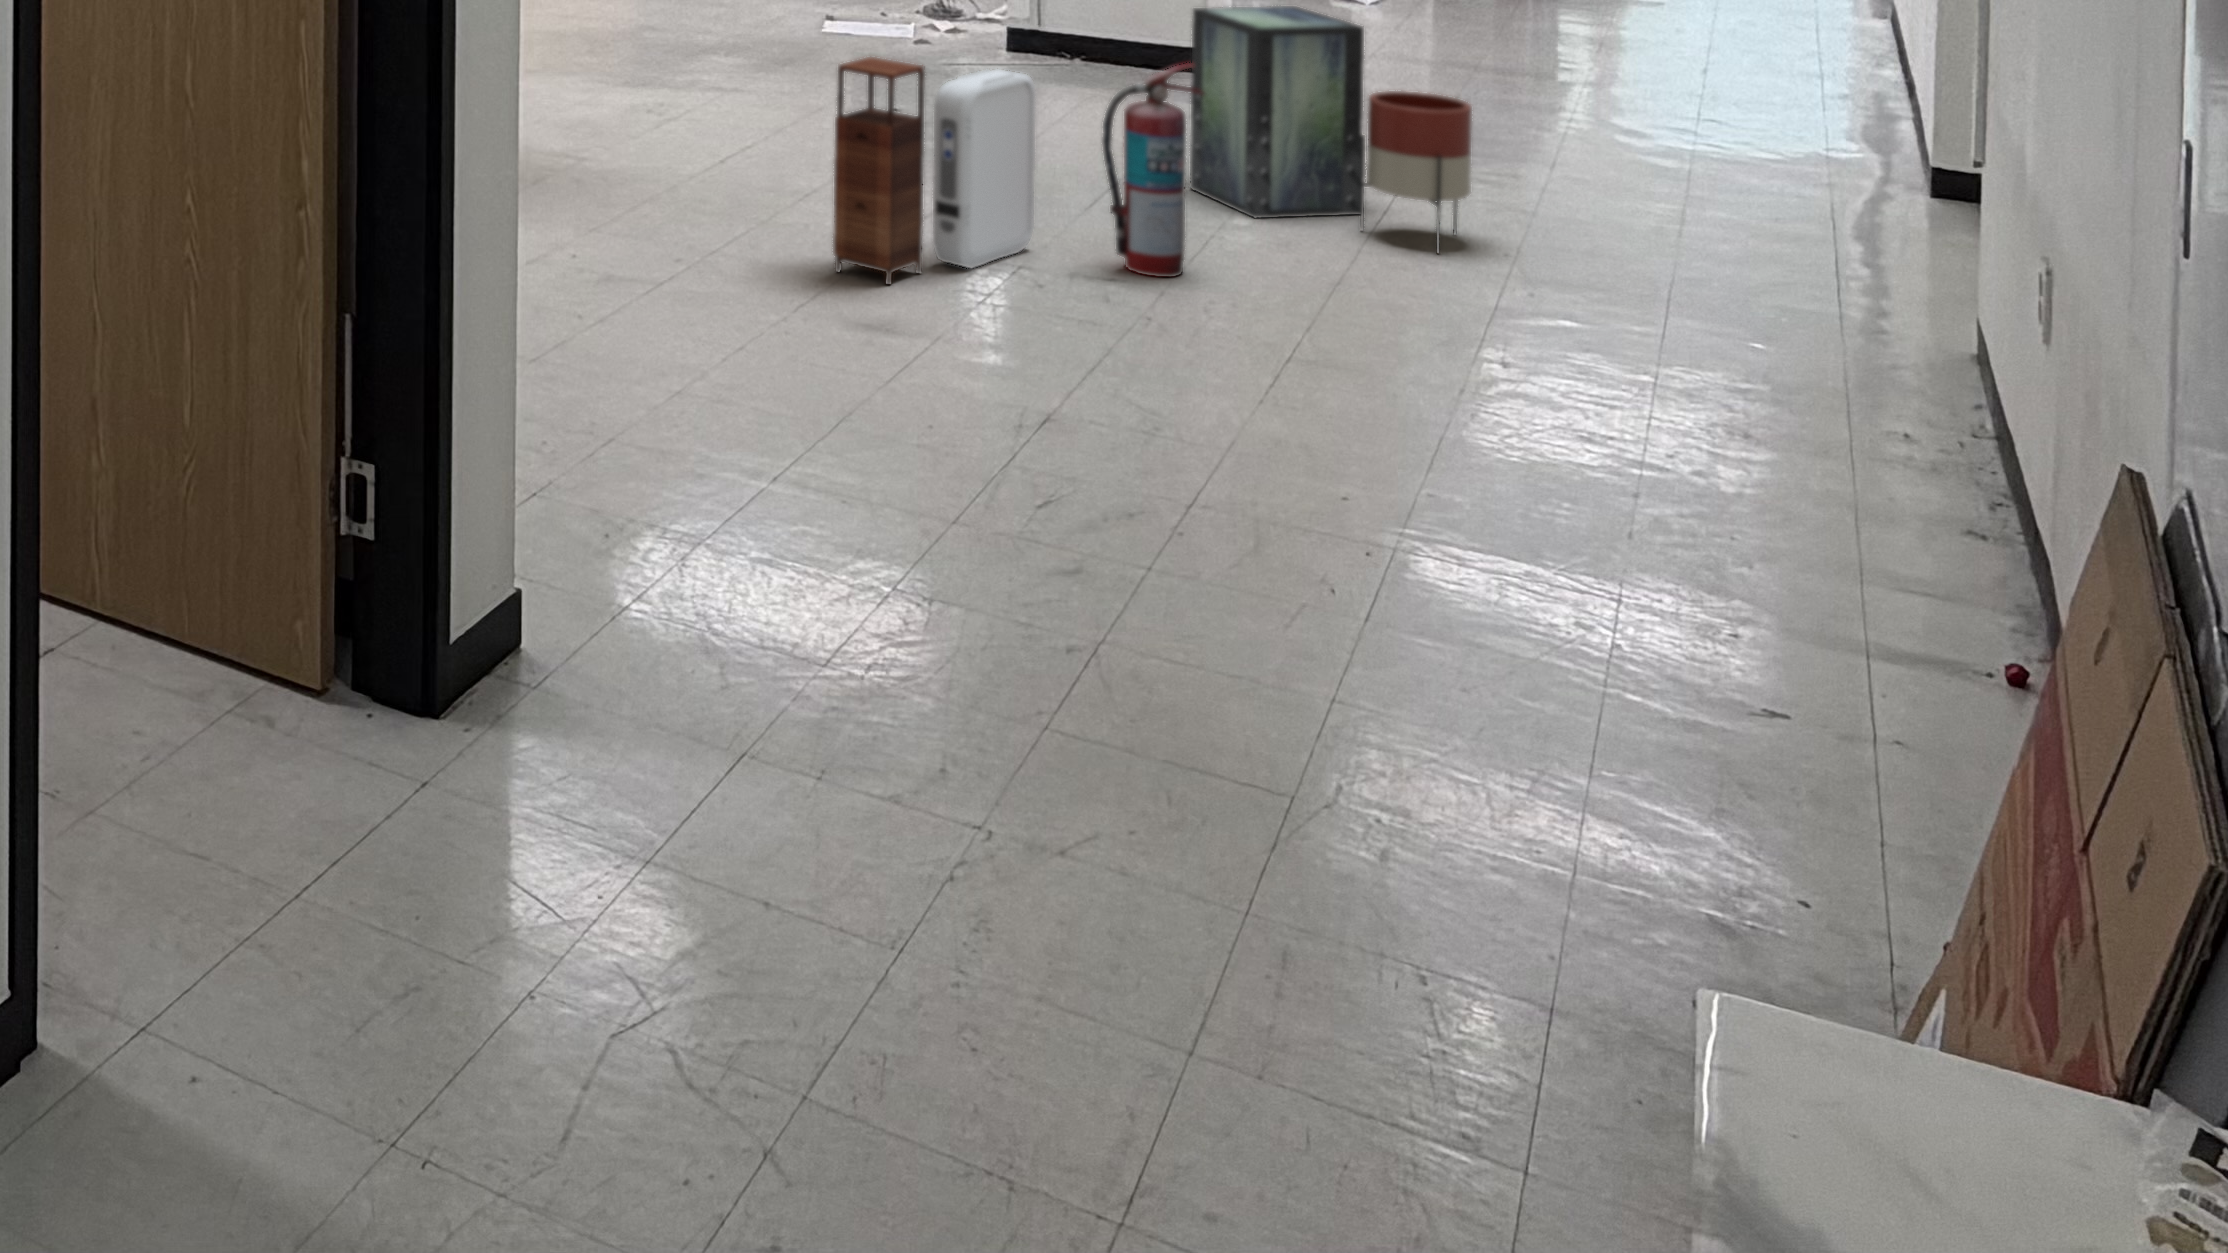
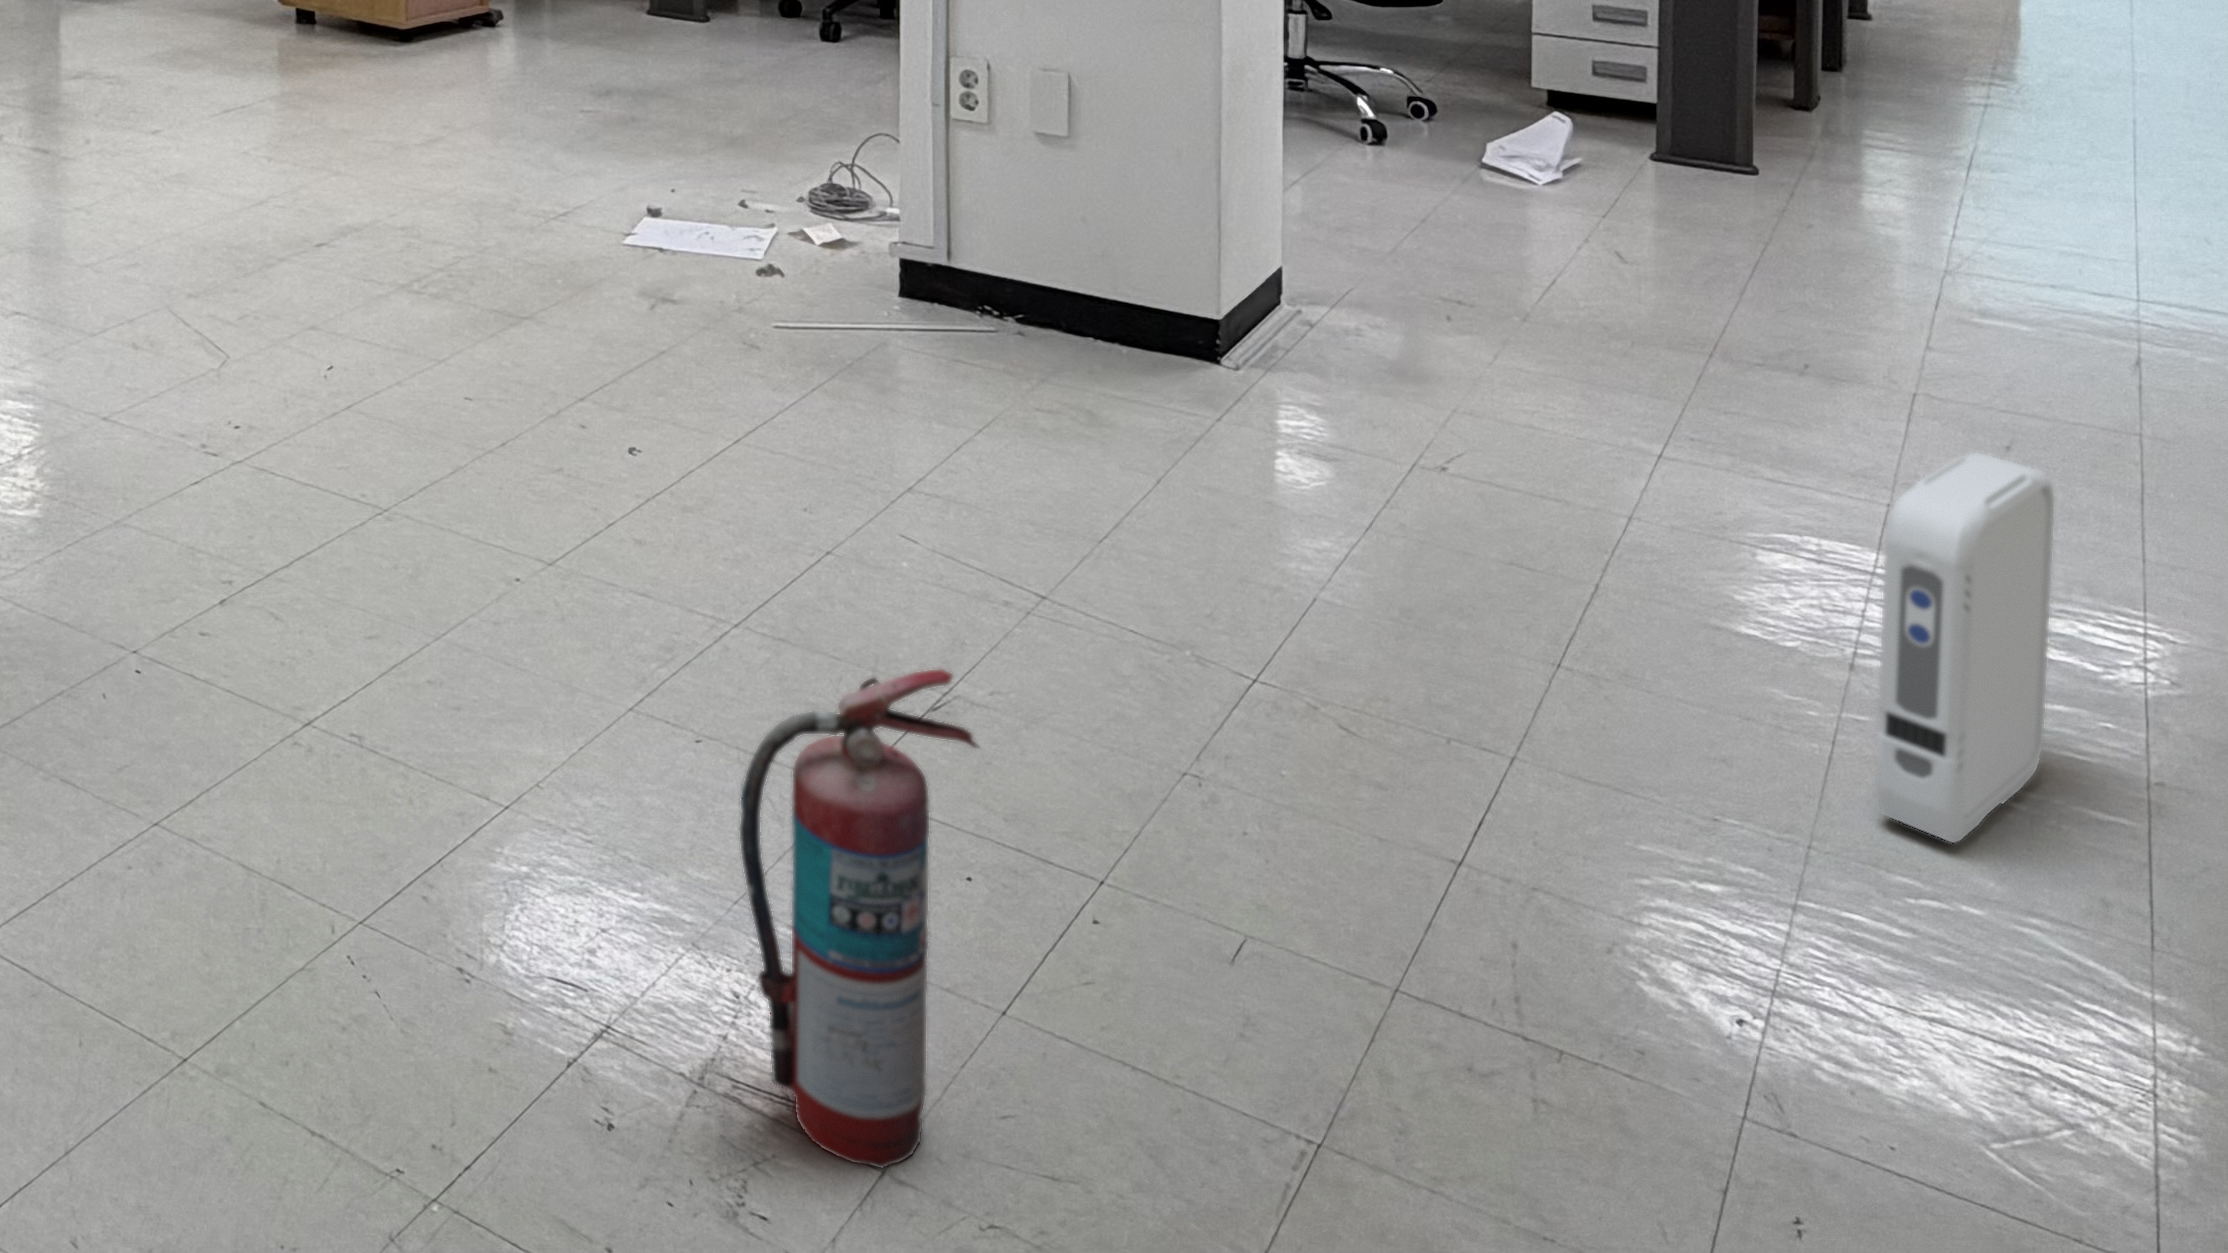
storage box: present [1190,6,1364,218] -> none [1061,403,1411,888]
storage cabinet: present [833,57,925,284] -> none [125,605,321,1165]
air purifier: present [933,70,1036,268] -> present [1875,453,2055,843]
planter: present [1360,91,1472,252] -> none [1384,662,1640,1087]

